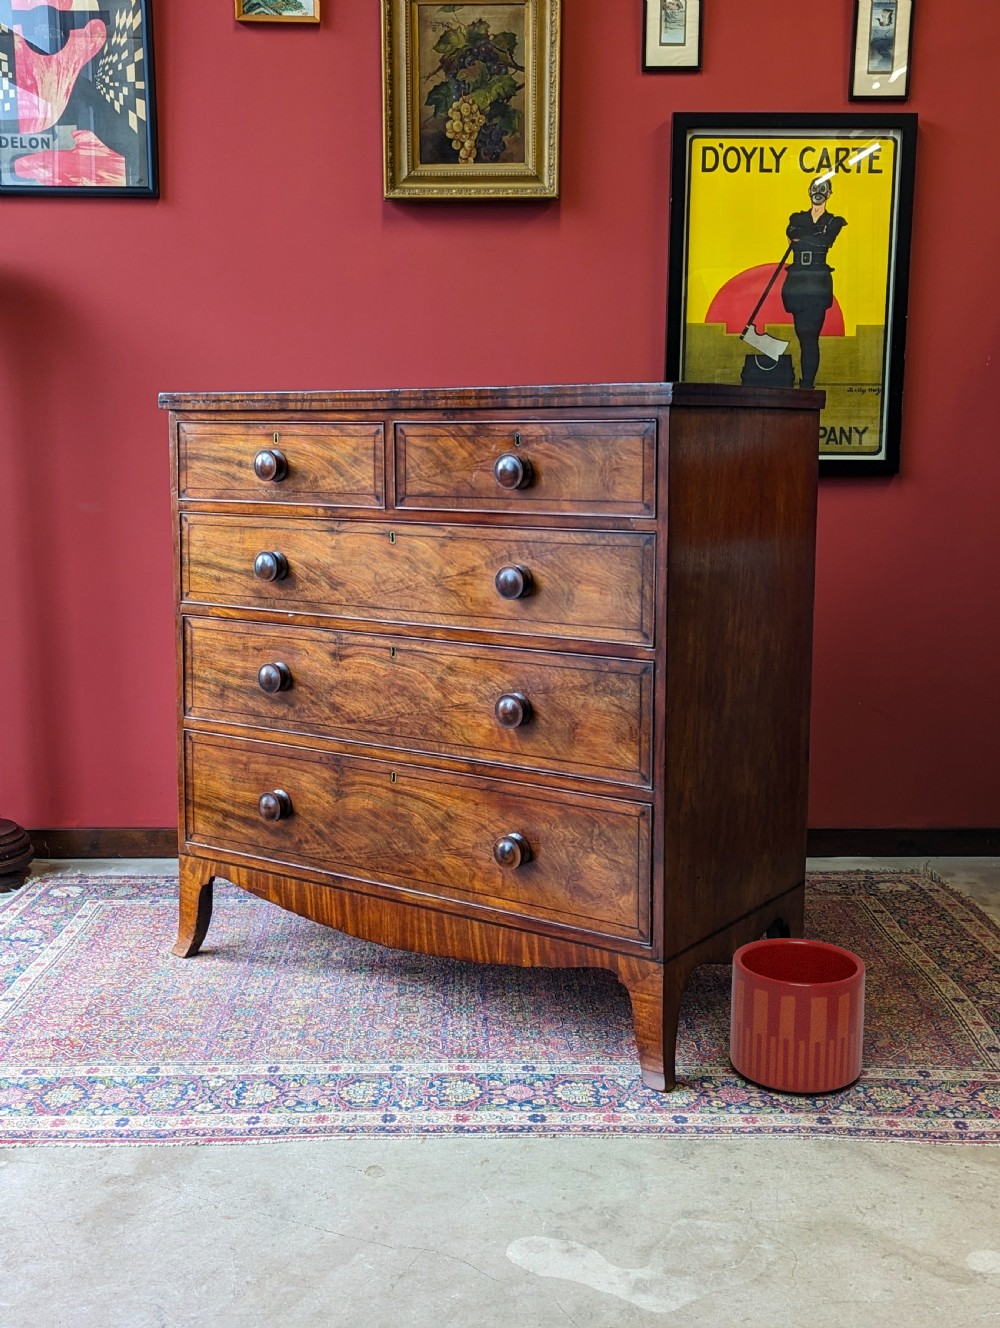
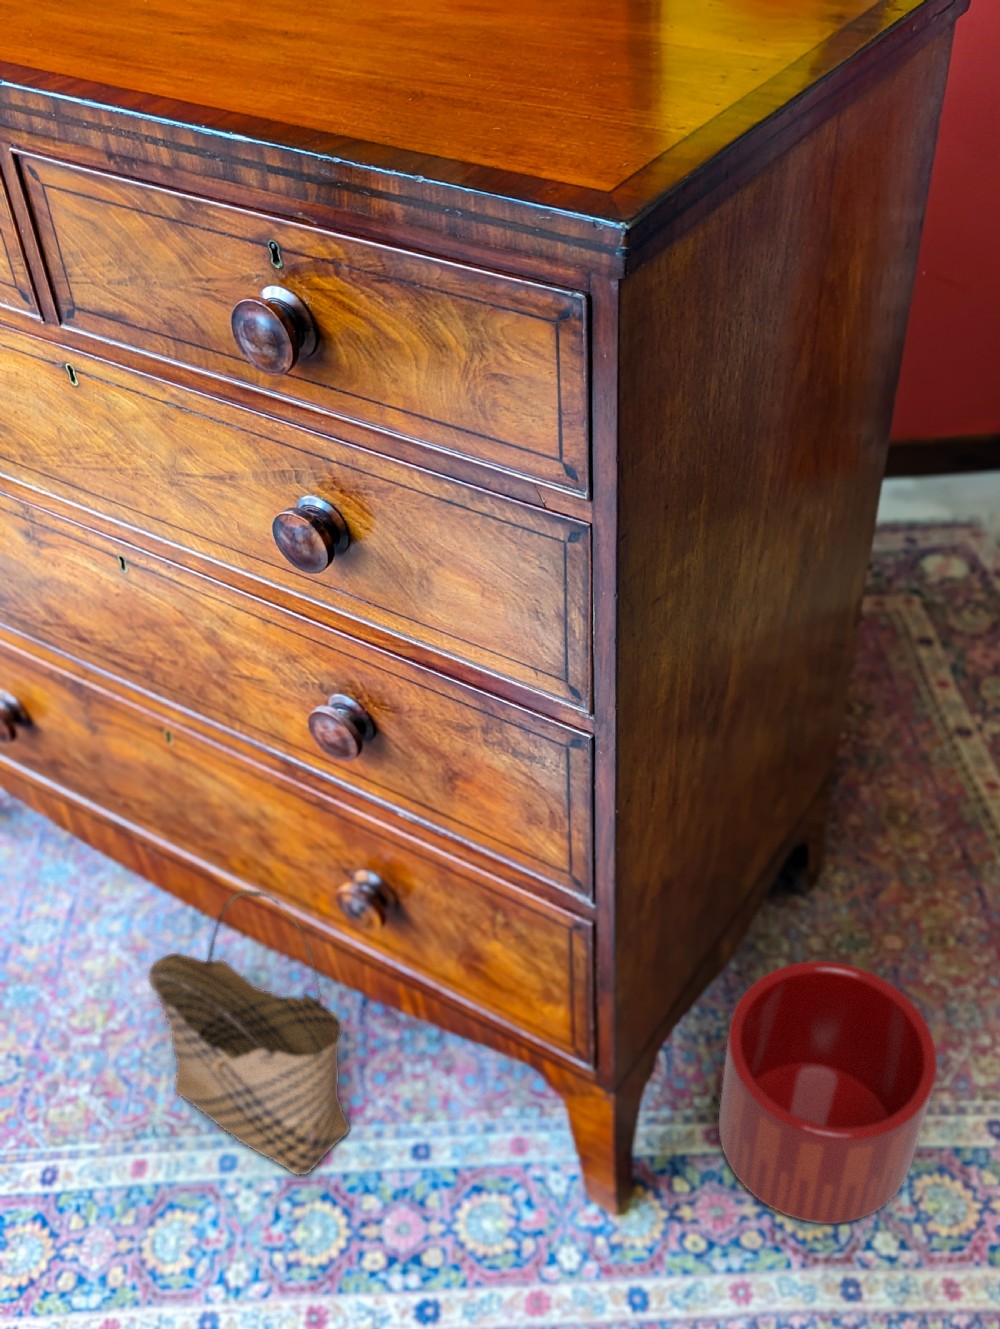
woven basket: none [359,860,487,1067] -> present [149,890,349,1175]

